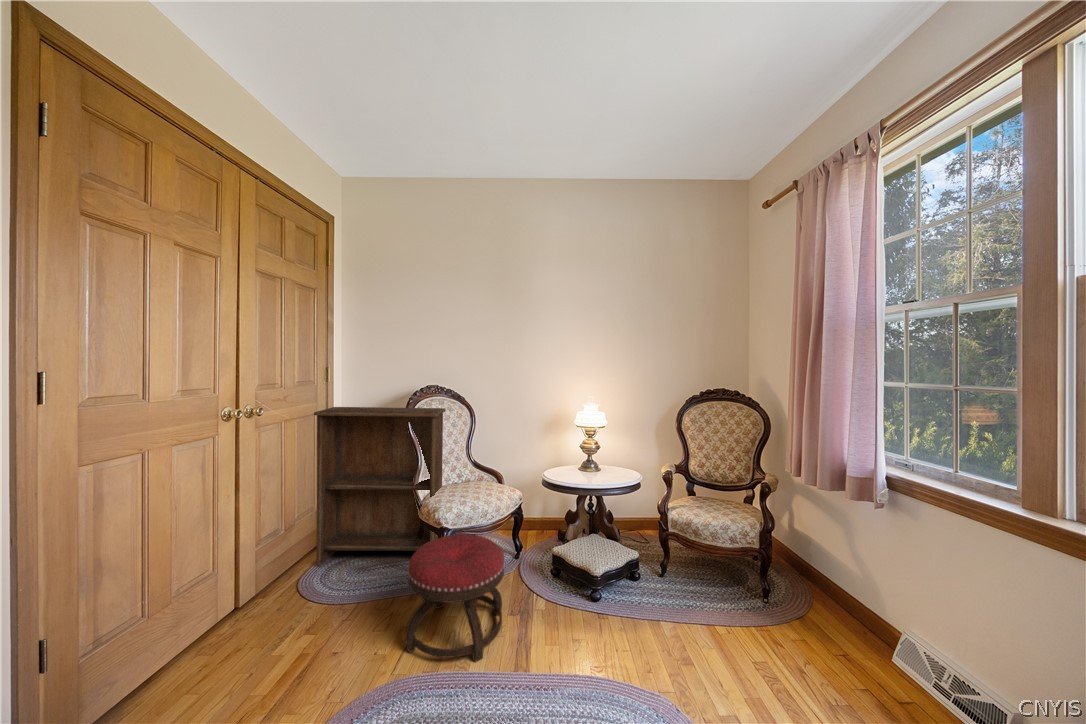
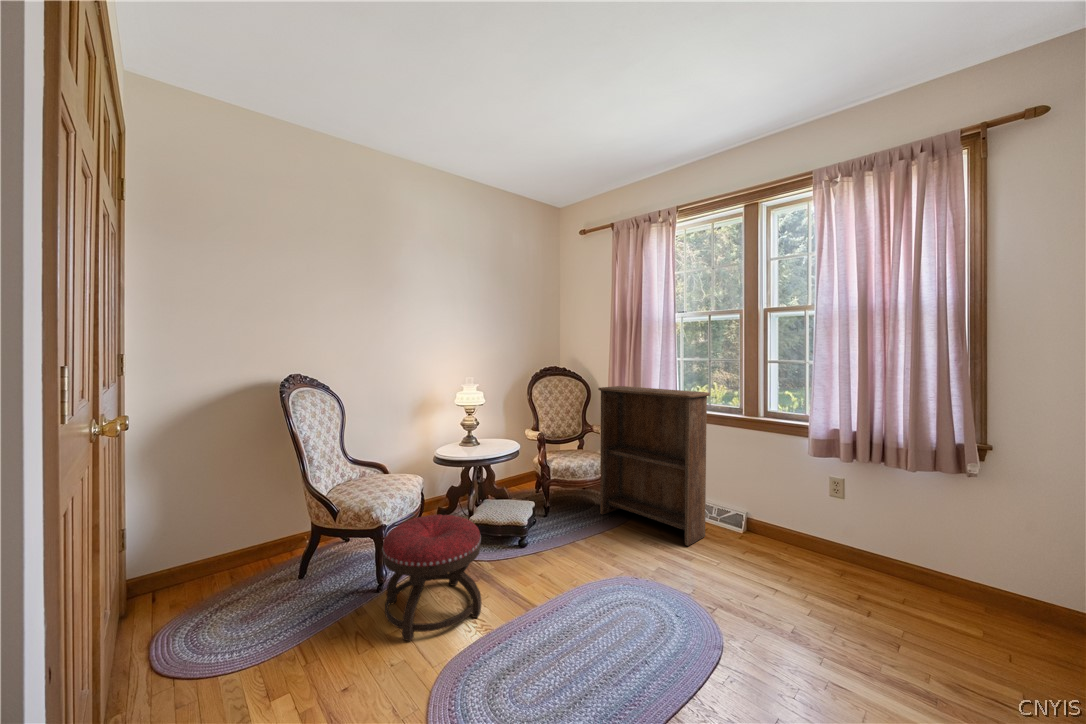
bookshelf: present [314,407,446,565] -> present [598,386,710,546]

